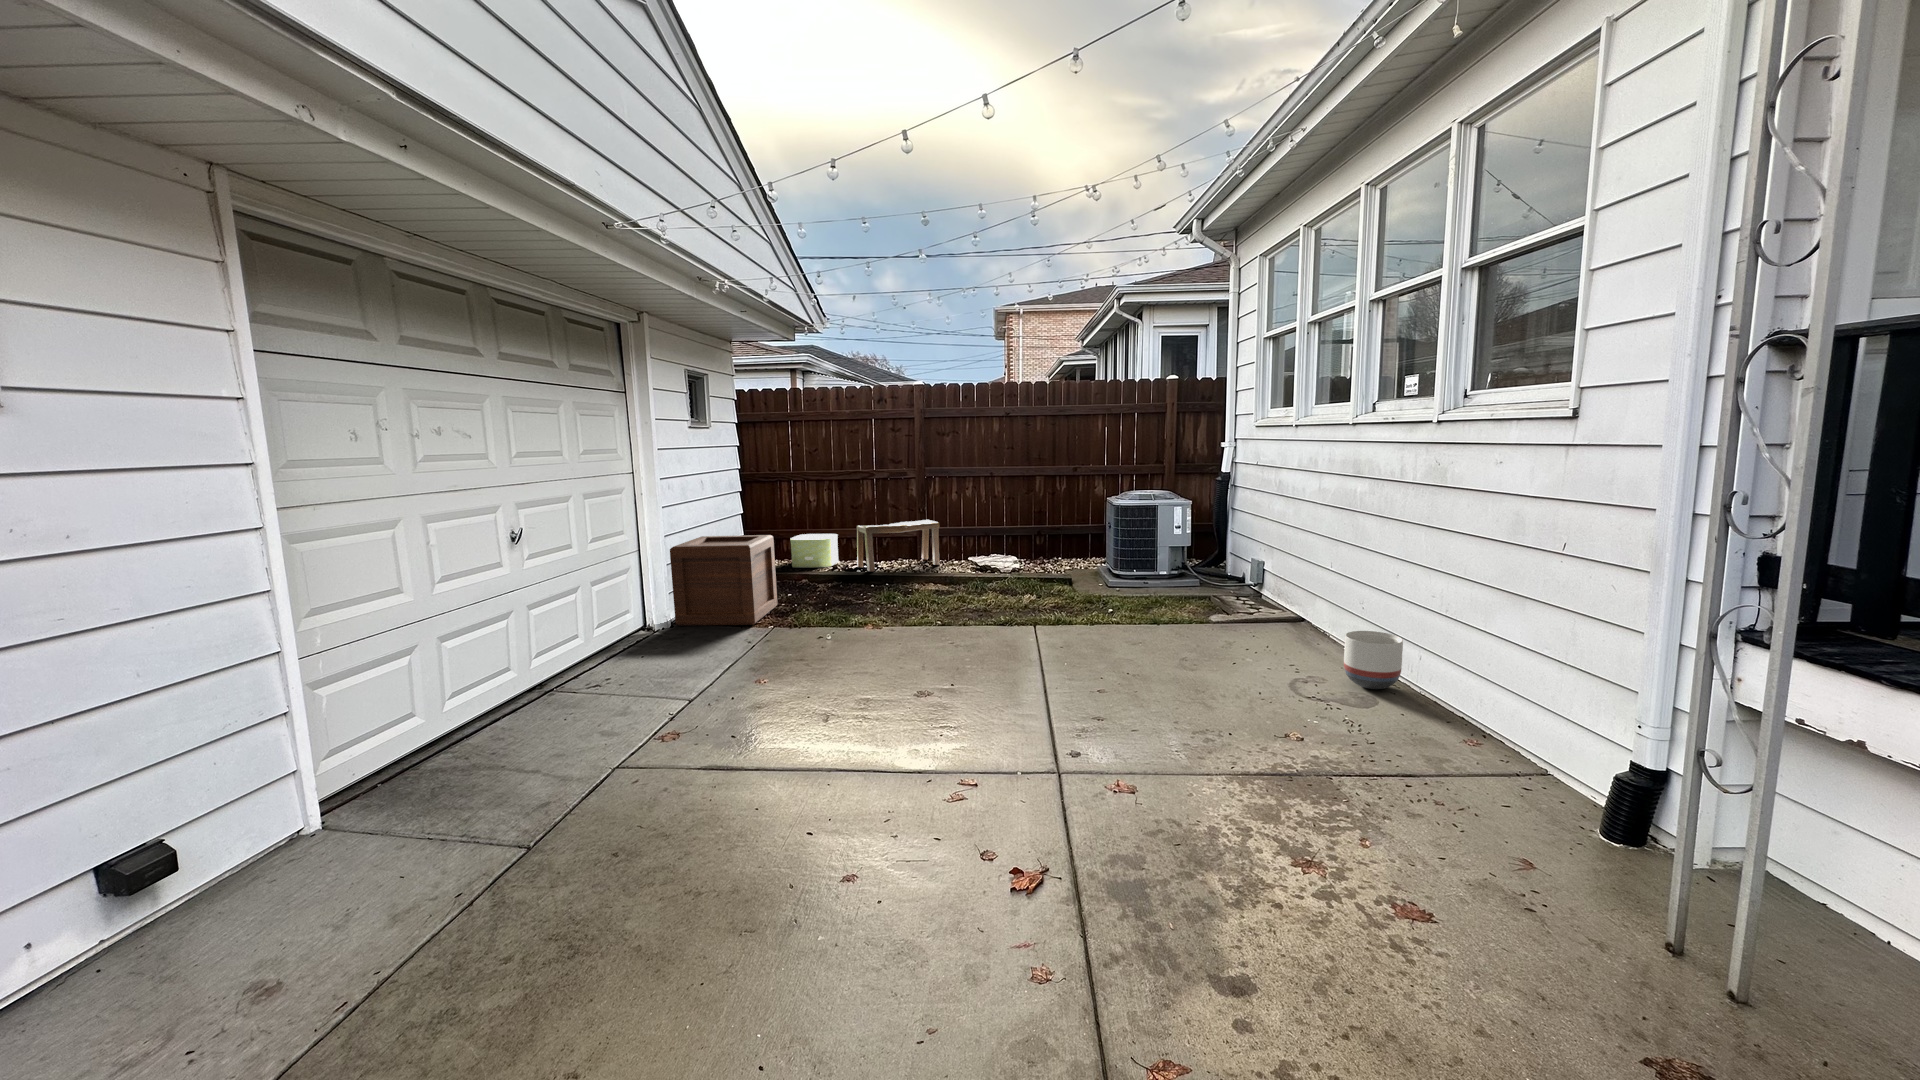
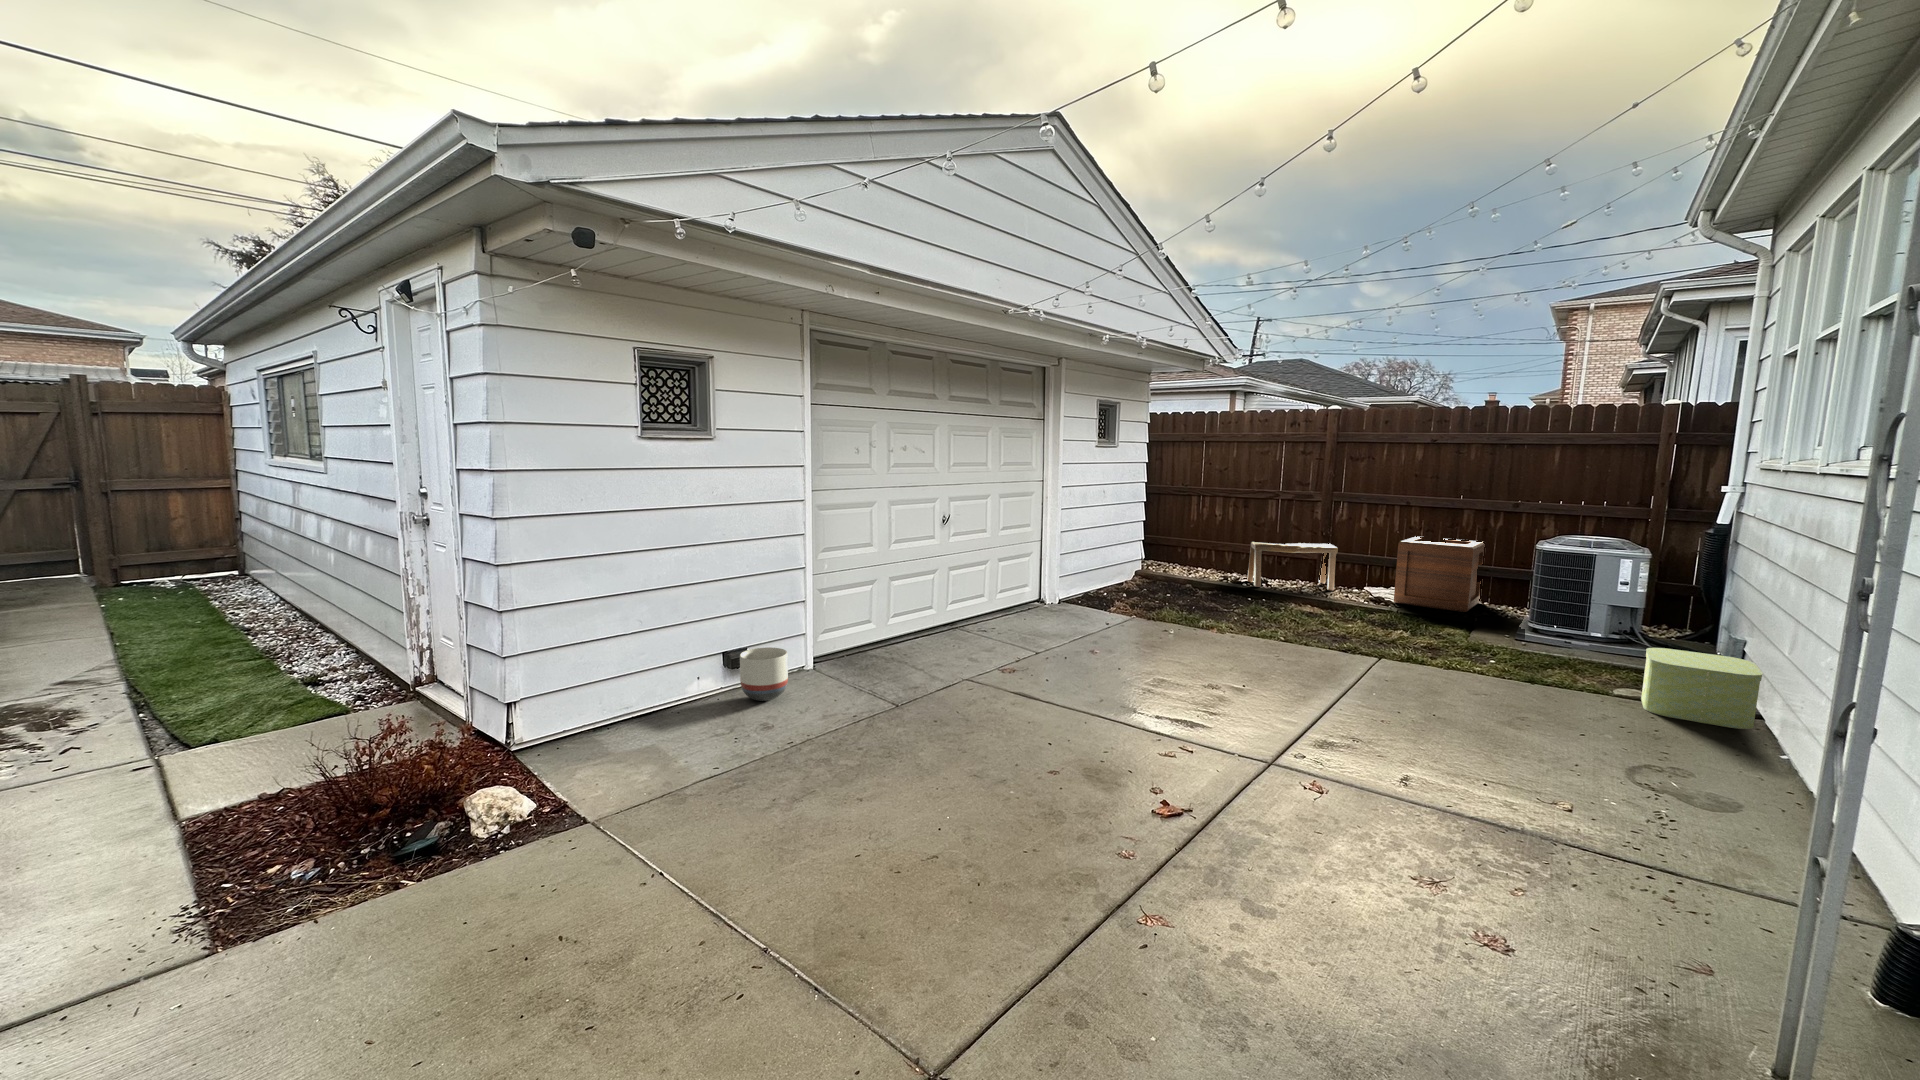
storage box: present [790,534,838,568] -> present [1641,648,1763,729]
wooden crate: present [670,535,777,626] -> present [1394,537,1485,612]
planter: present [1344,631,1403,689] -> present [740,647,788,701]

